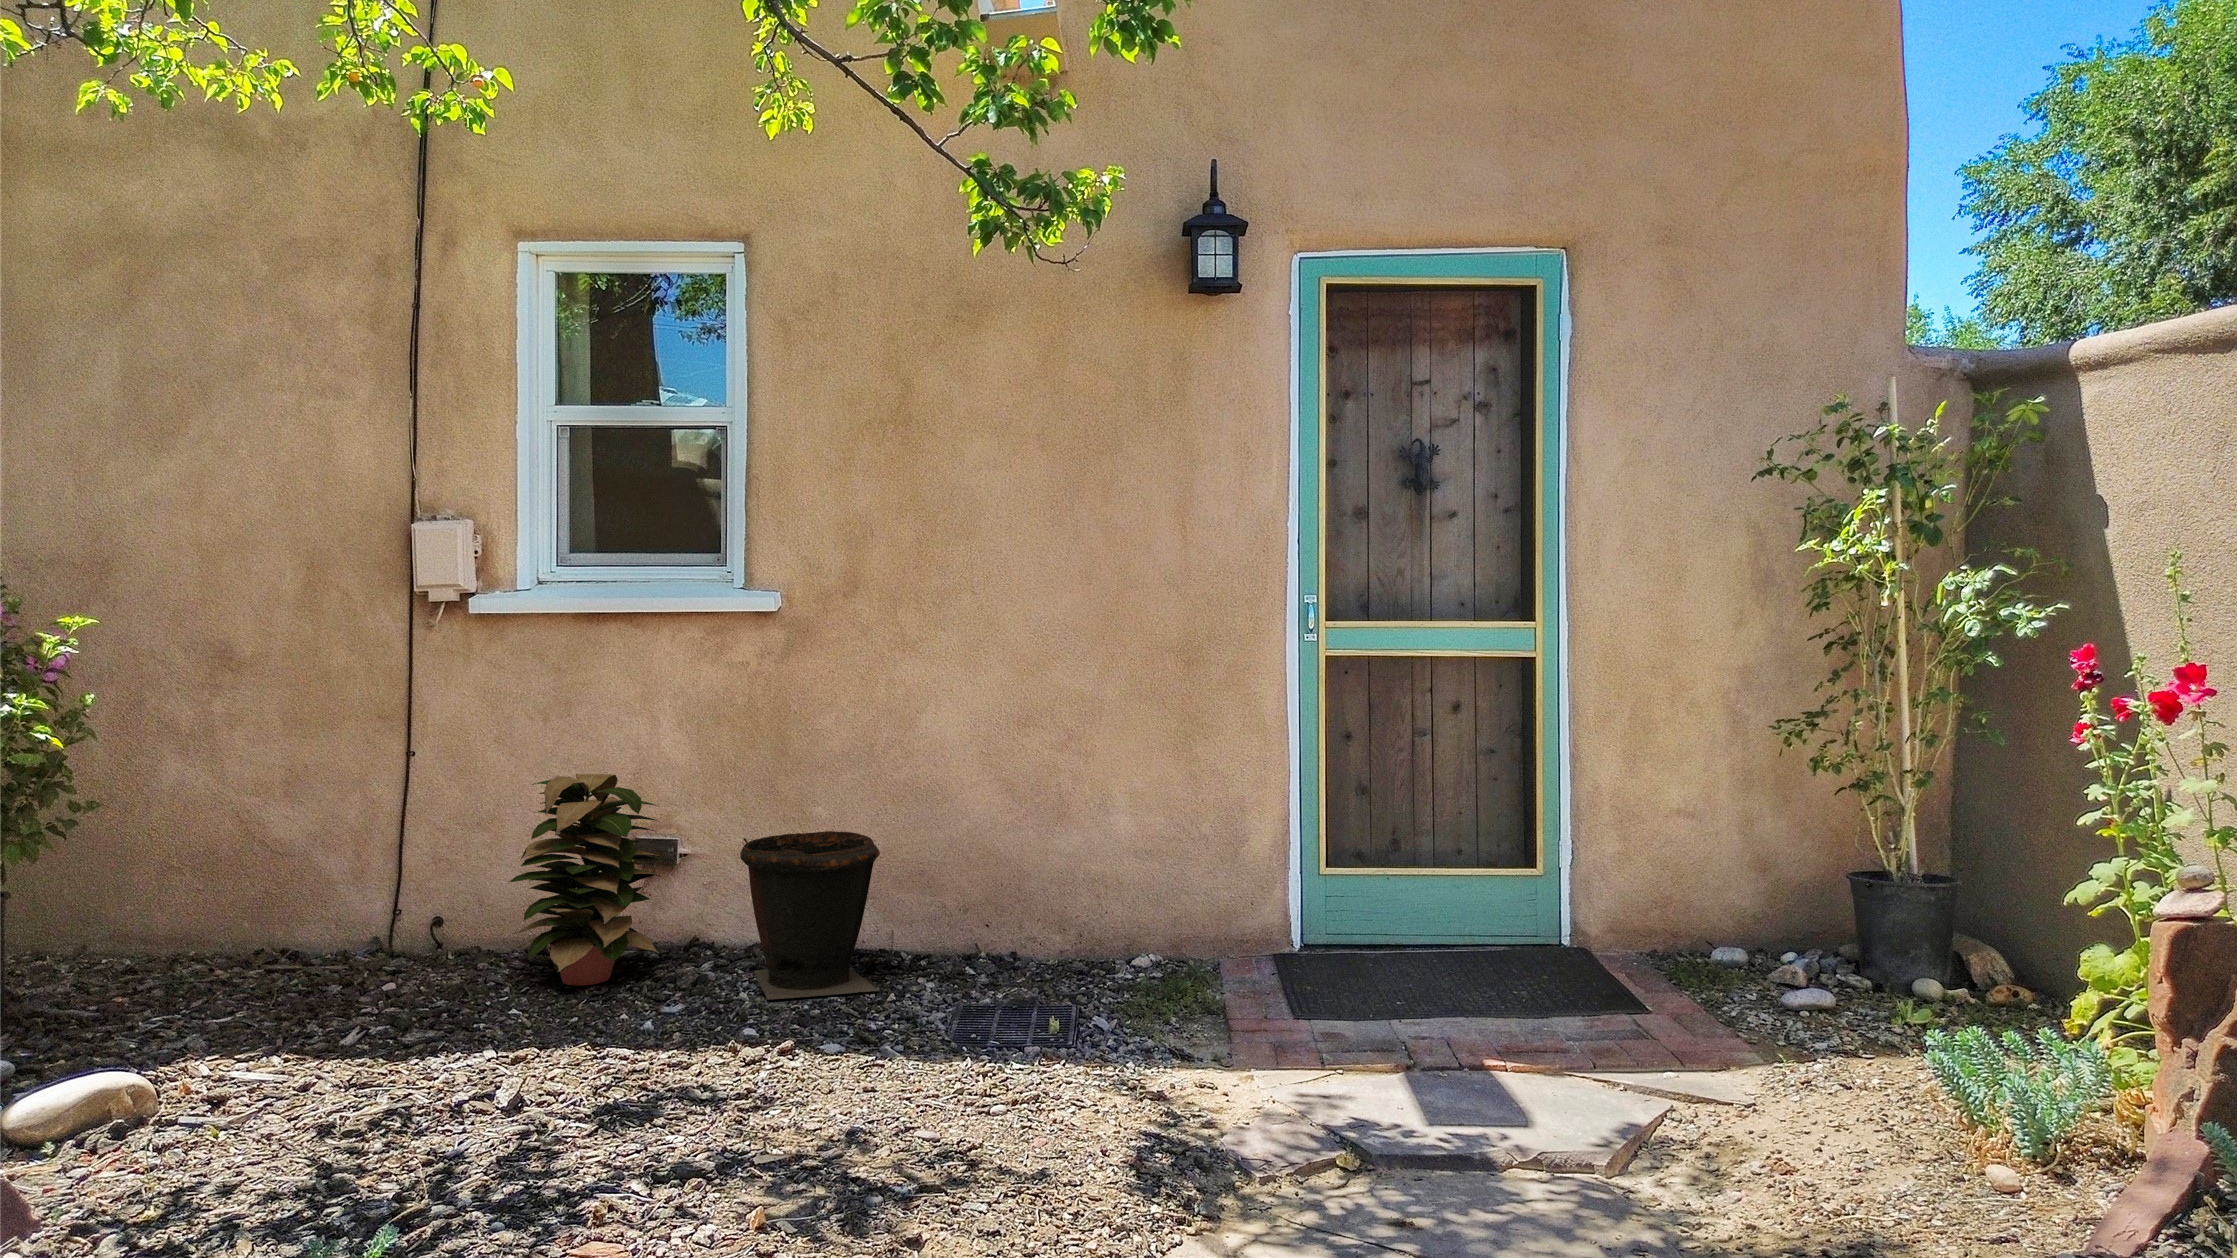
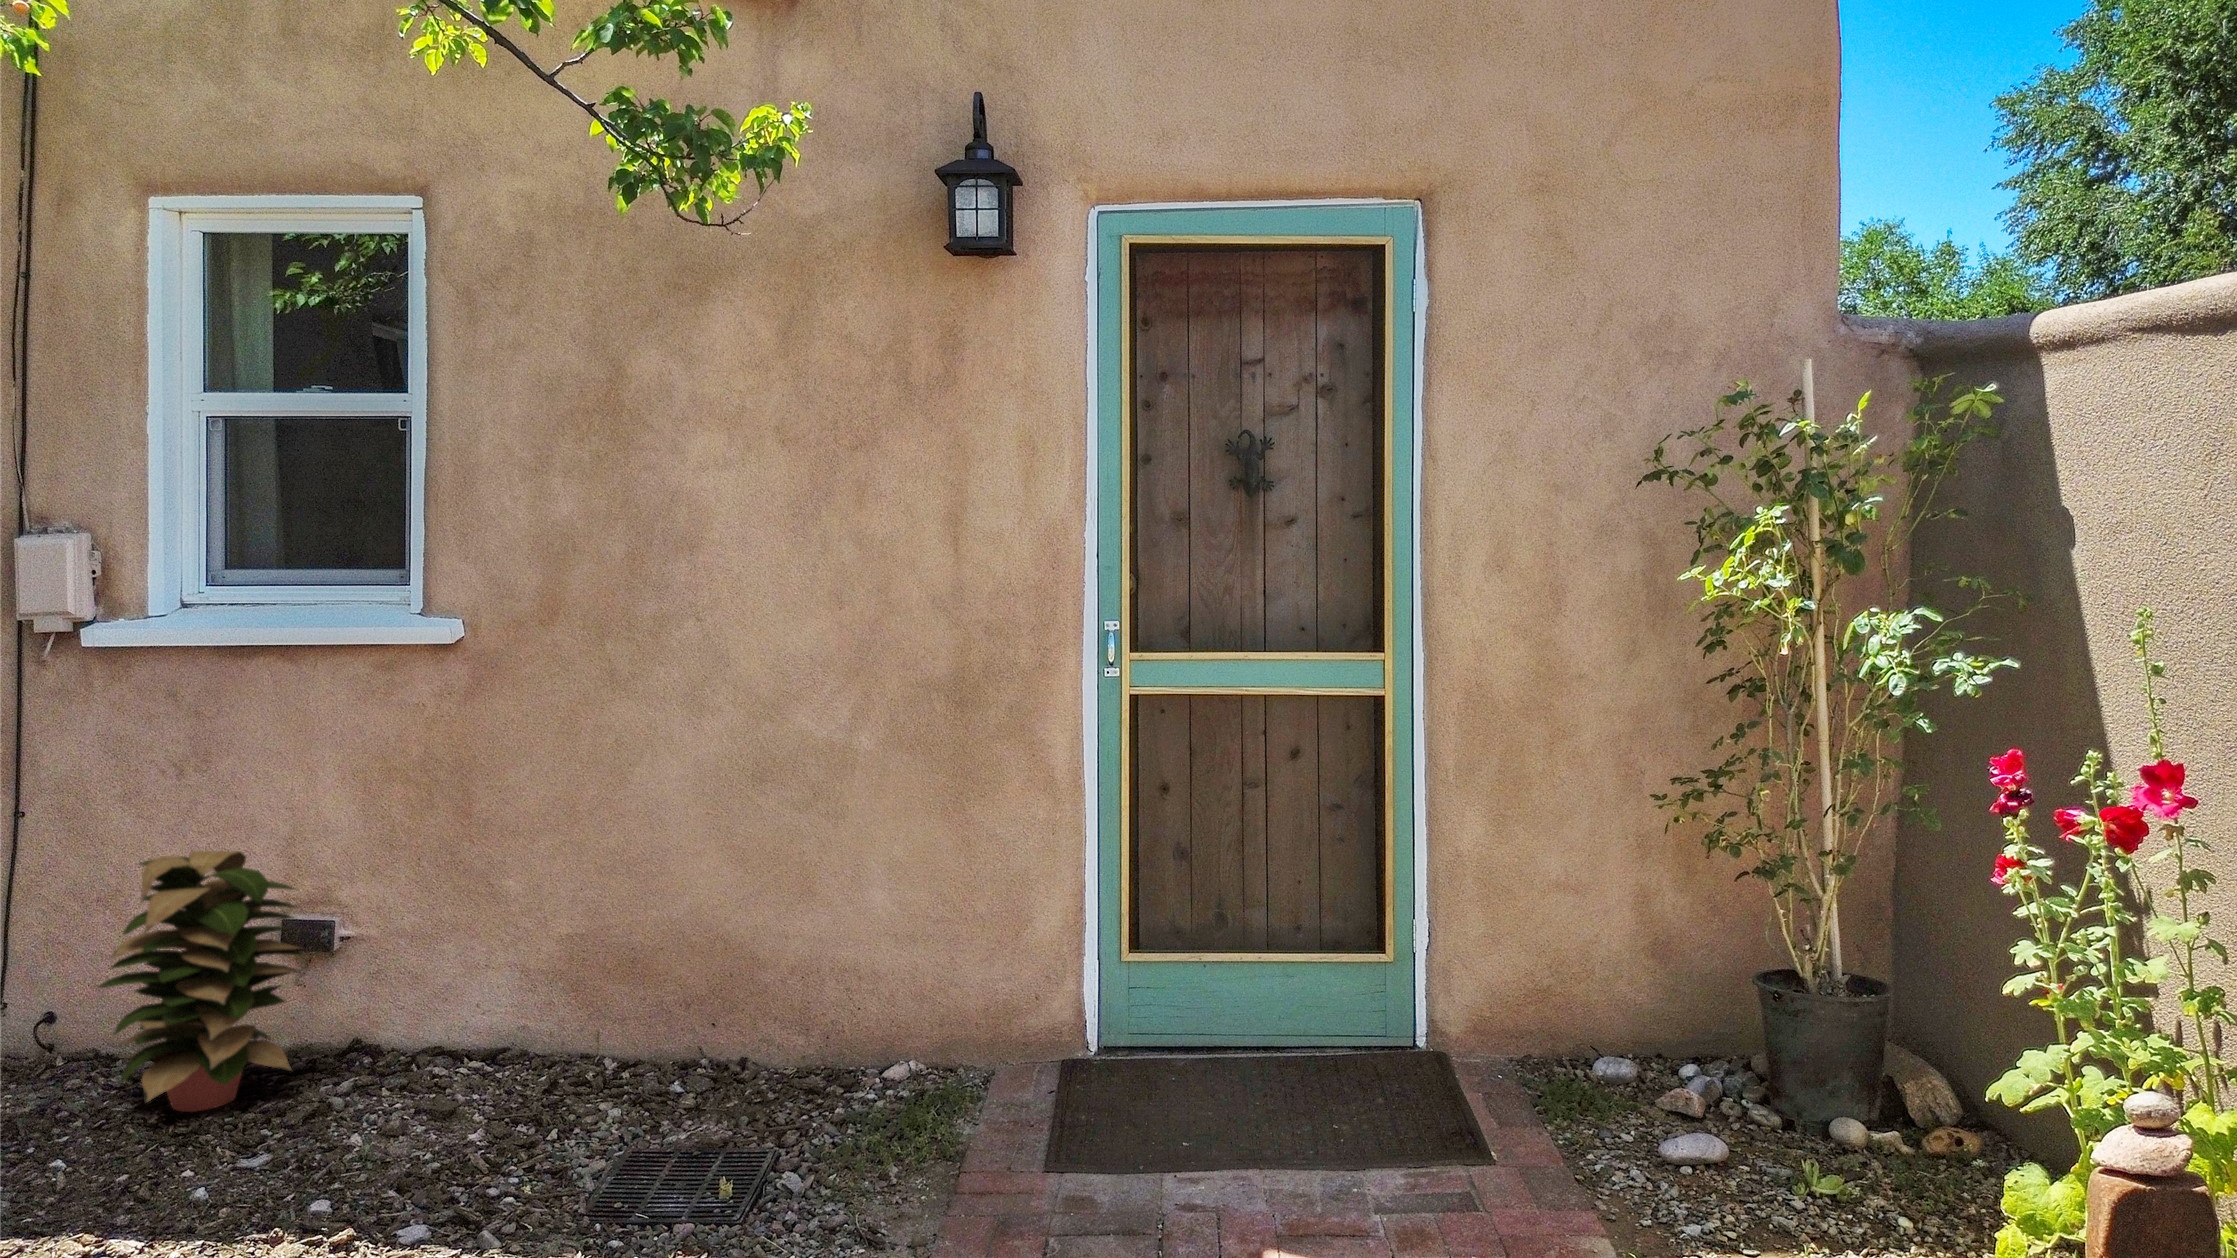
bucket: present [740,831,880,1000] -> none [379,915,561,1136]

